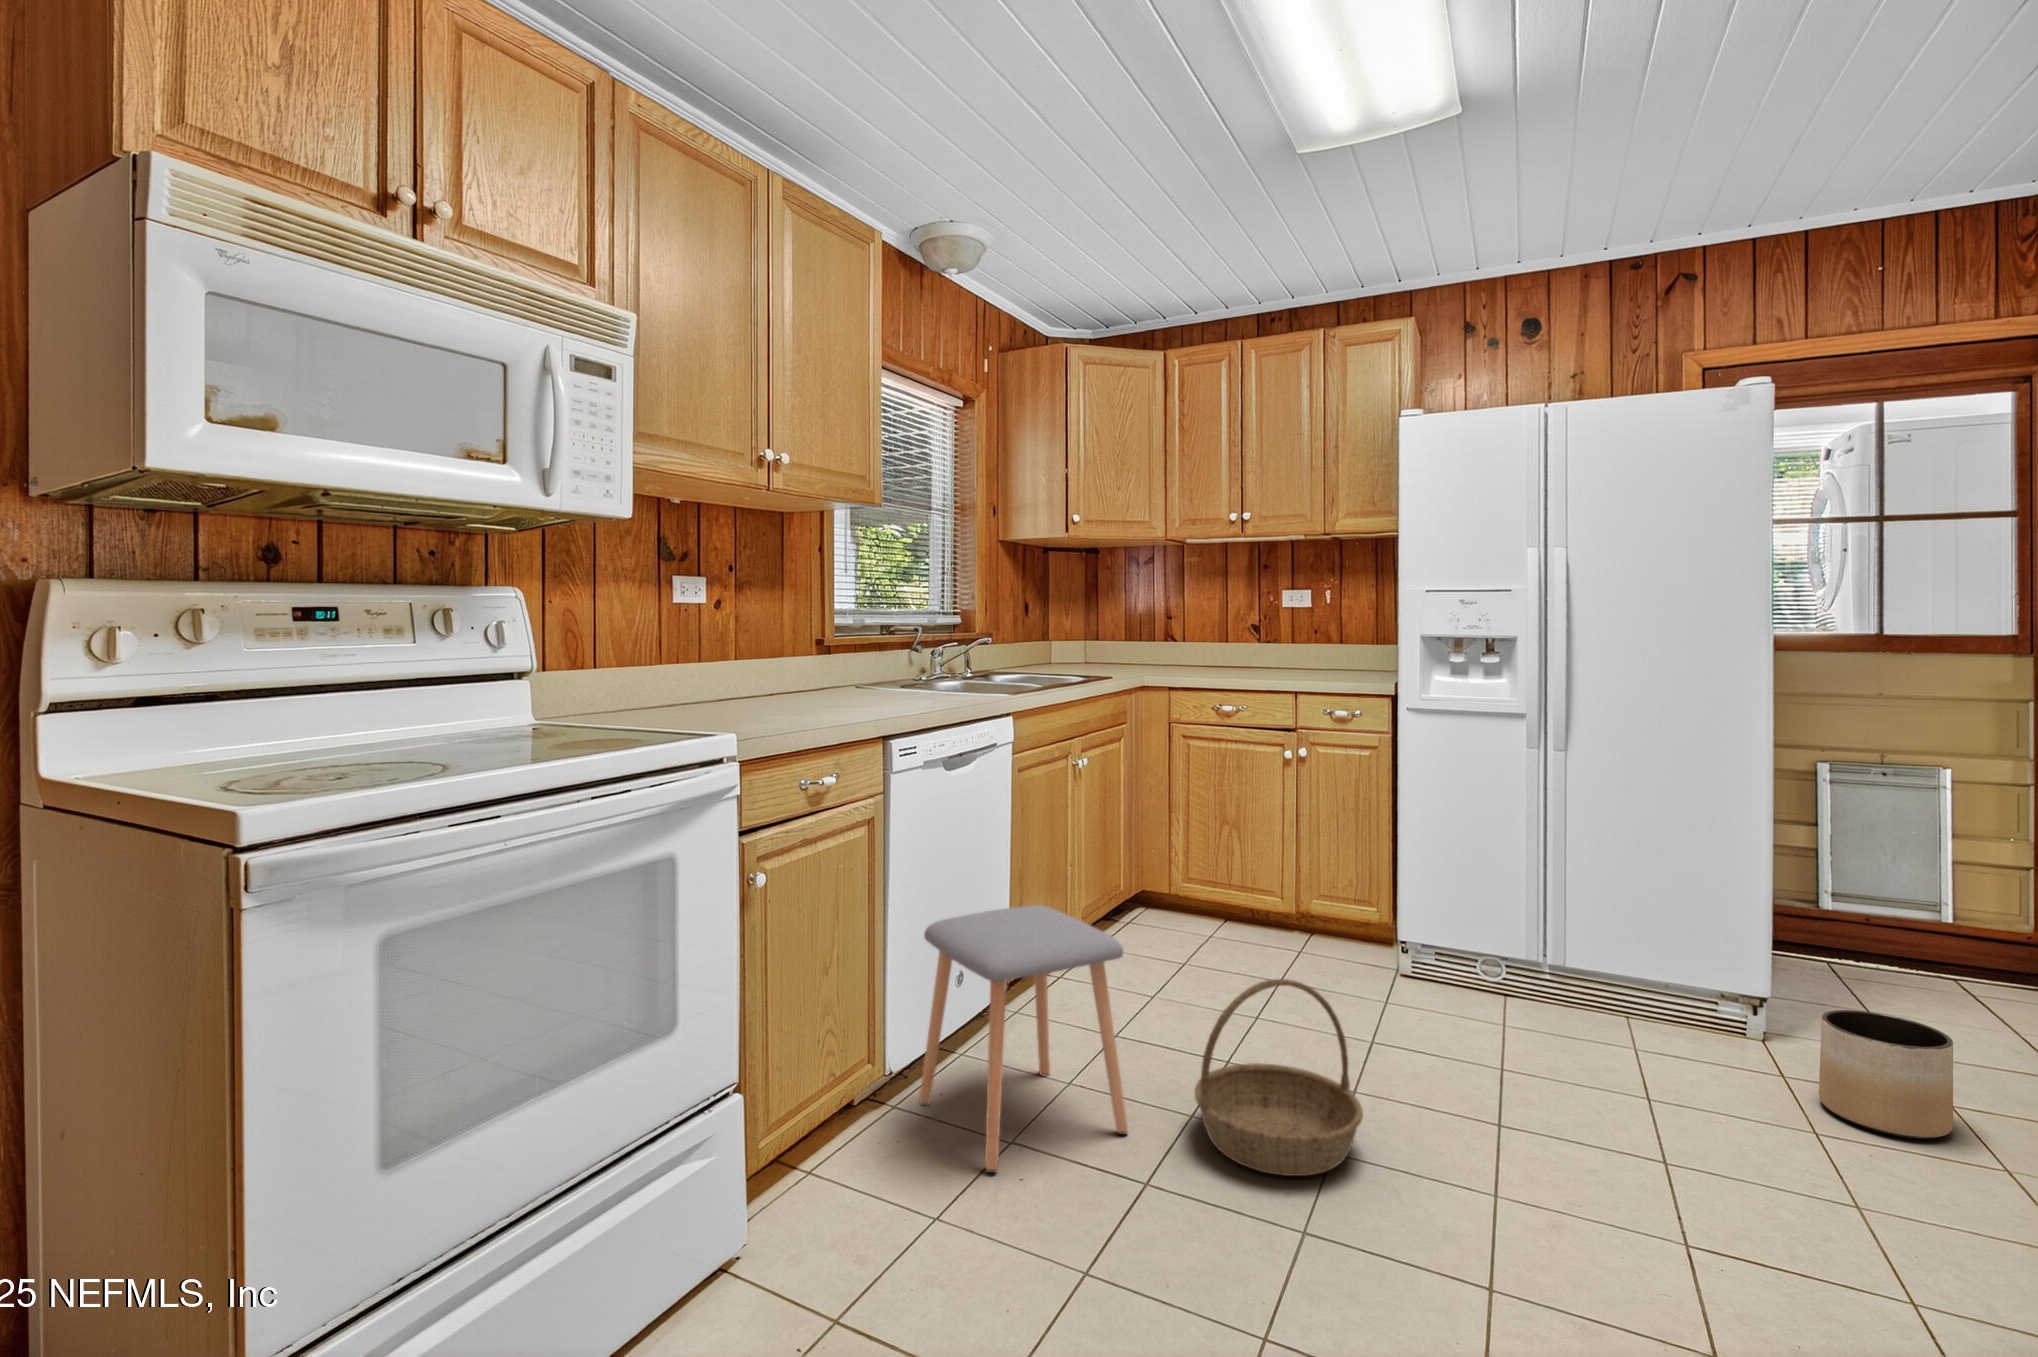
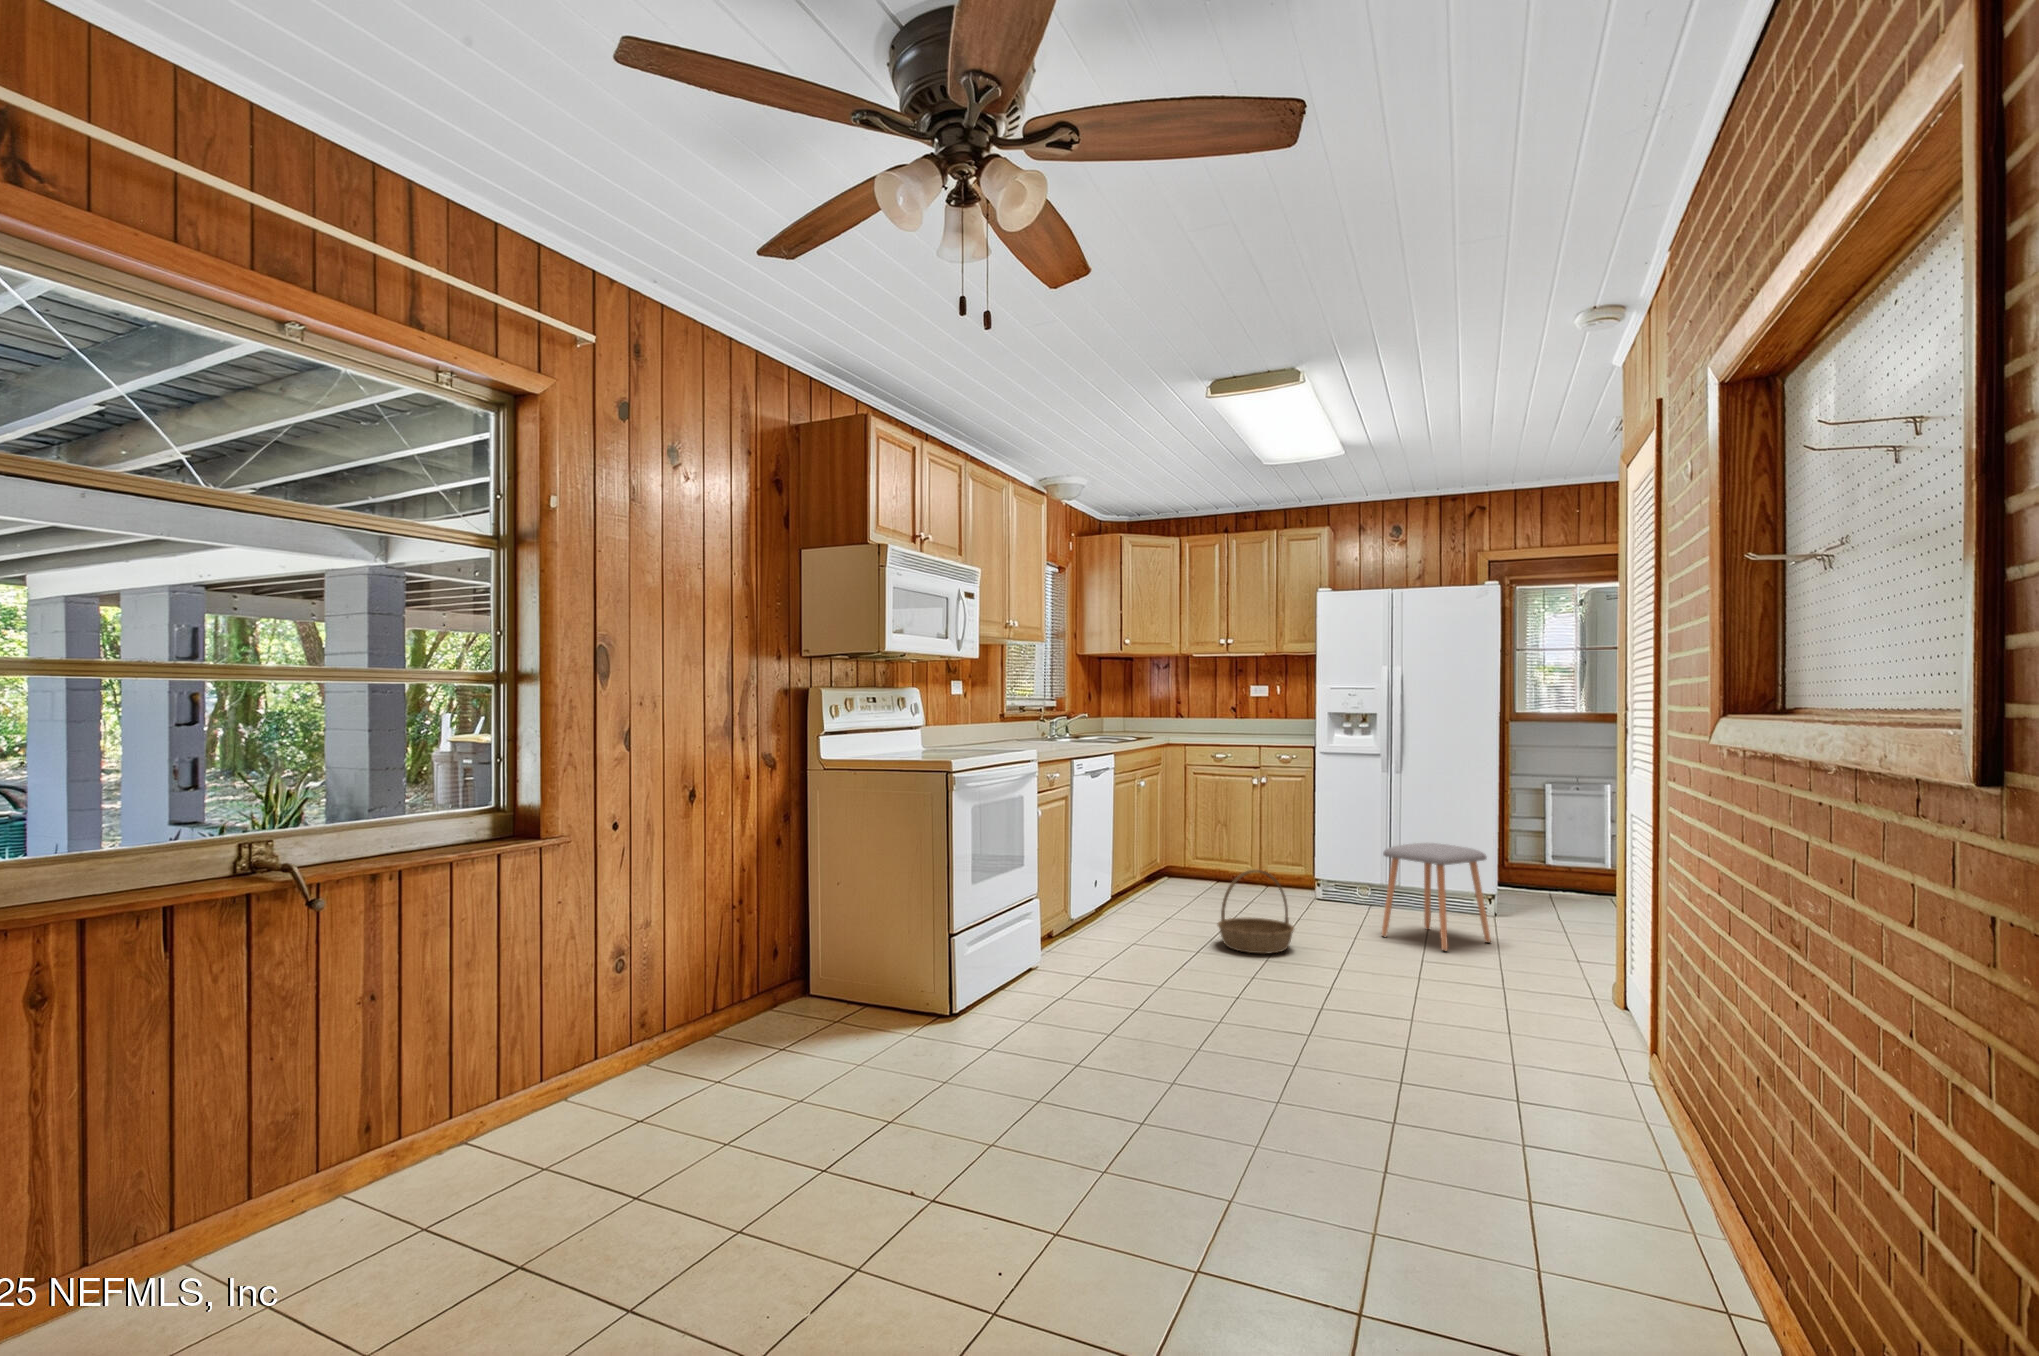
stool: present [919,905,1128,1173] -> present [1381,843,1491,951]
planter: present [1819,1010,1953,1139] -> none [1510,893,1563,944]

